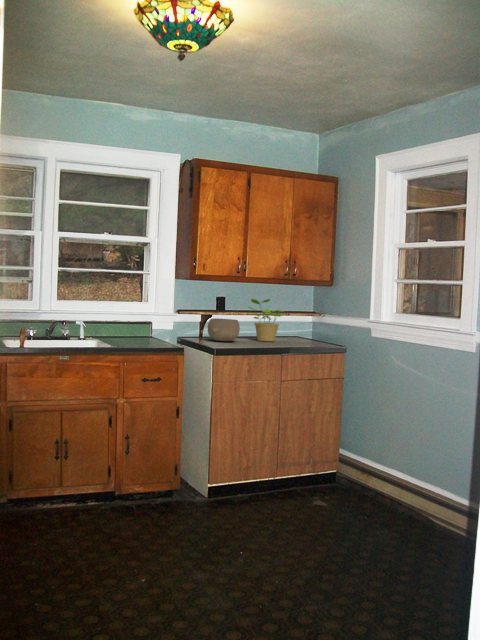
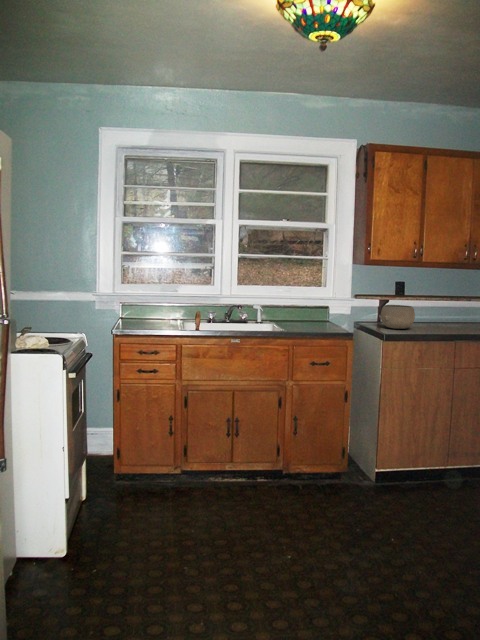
potted plant: present [249,299,284,342] -> none [426,284,469,329]

